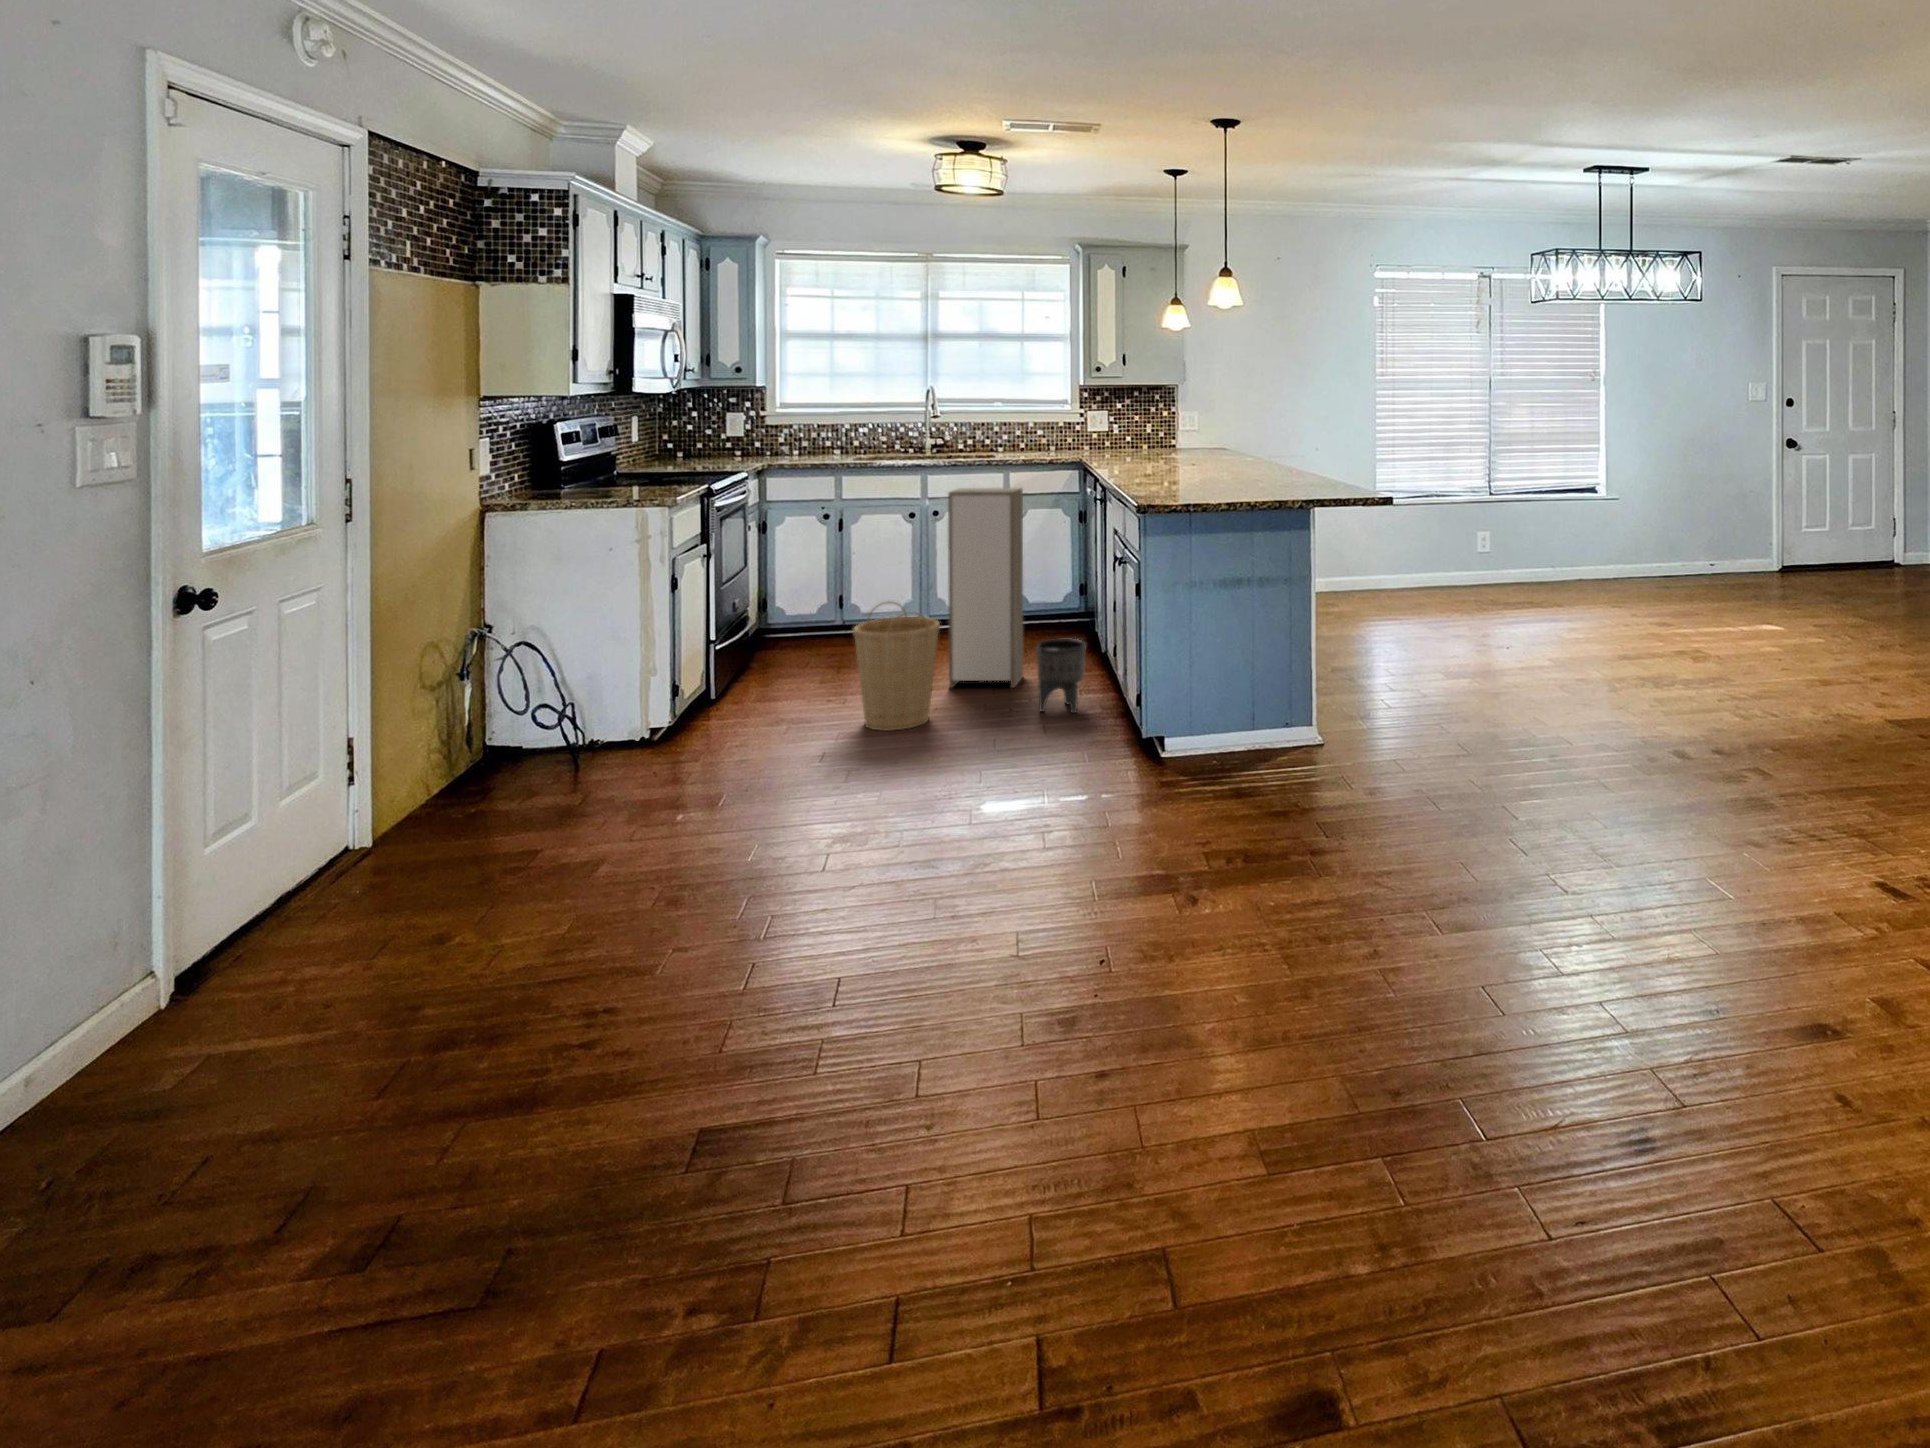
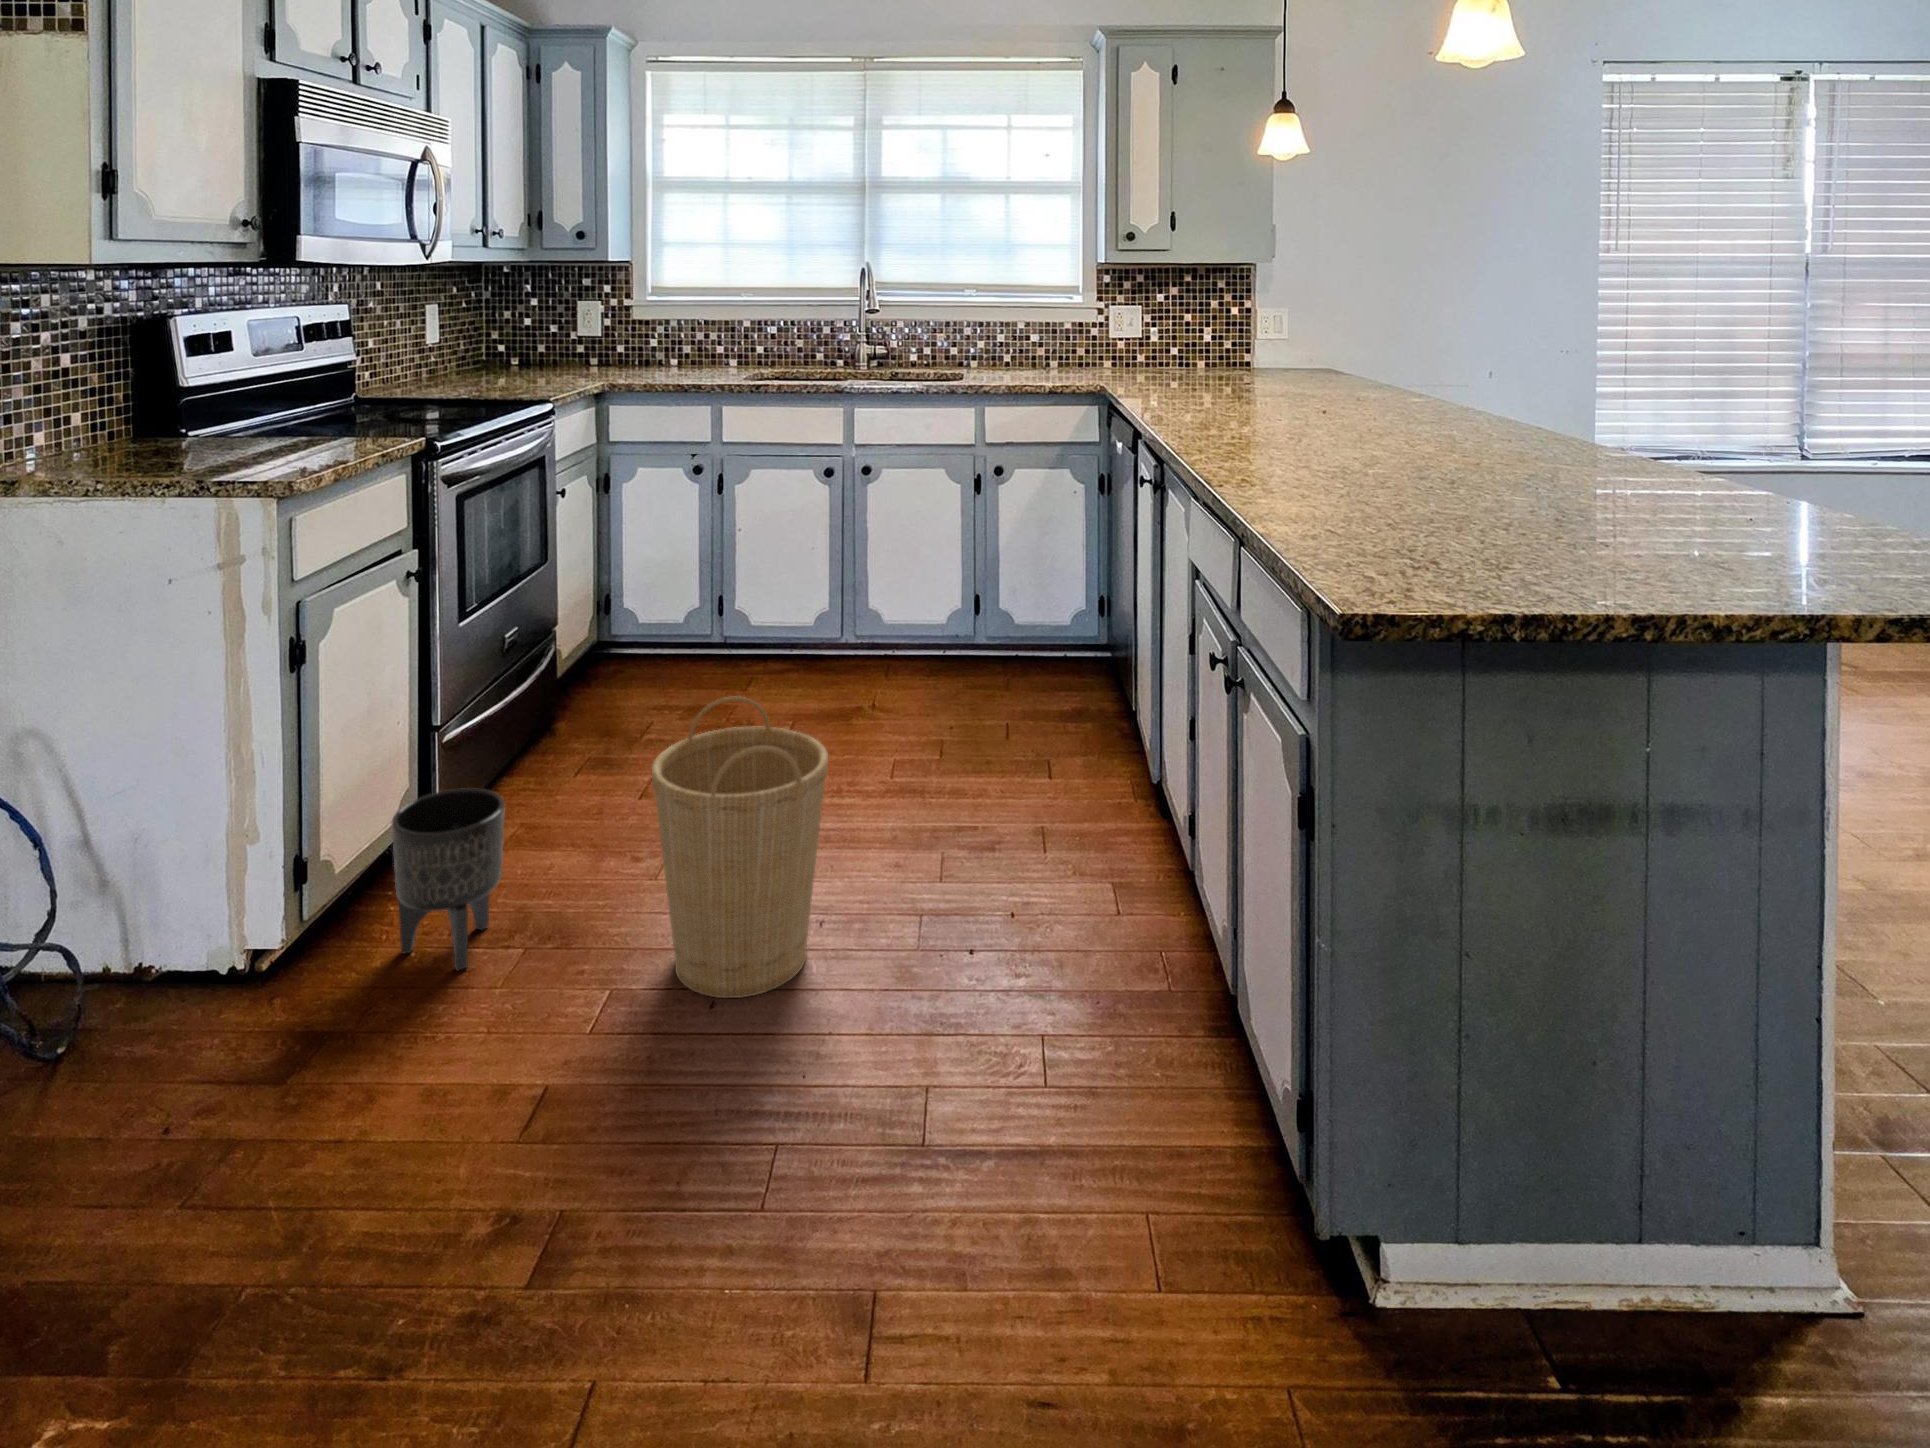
storage cabinet: present [948,488,1023,688] -> none [862,452,1004,858]
planter: present [1036,639,1085,713] -> present [392,788,505,970]

